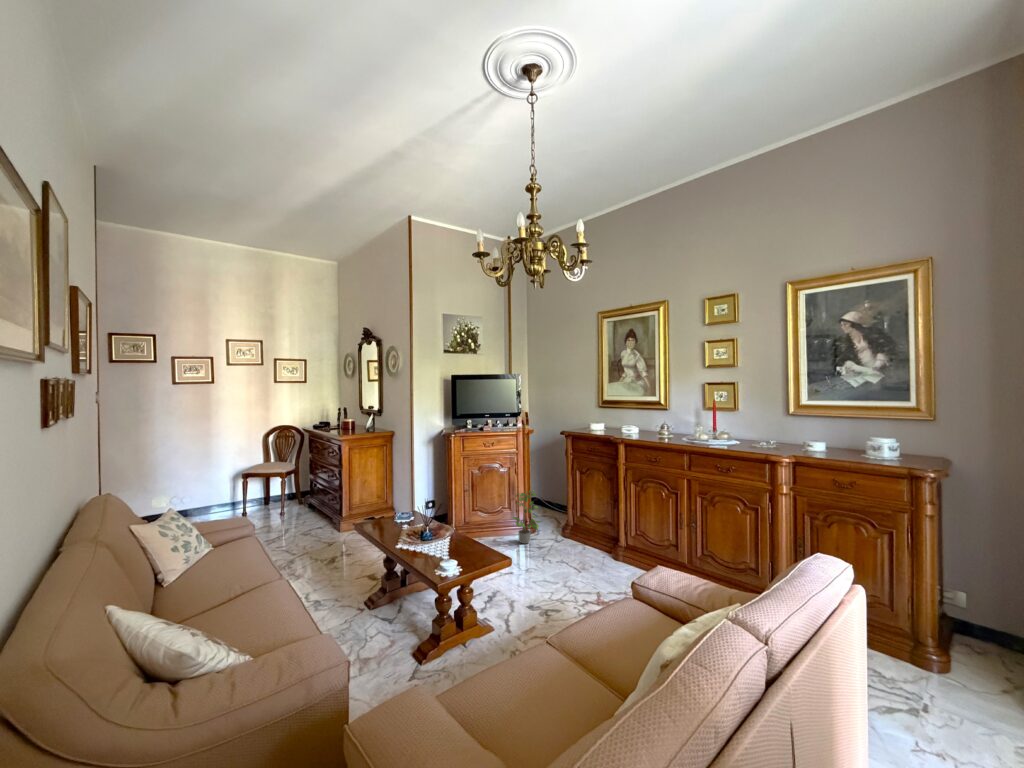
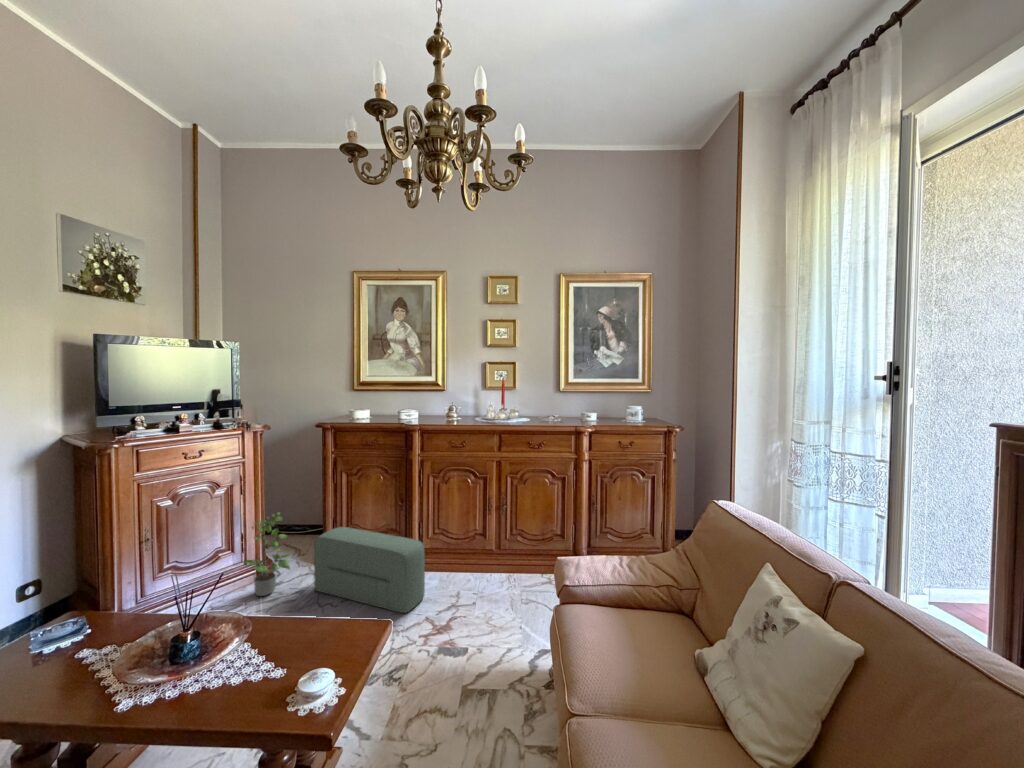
pouf: none [549,510,610,584] -> present [314,527,425,613]

